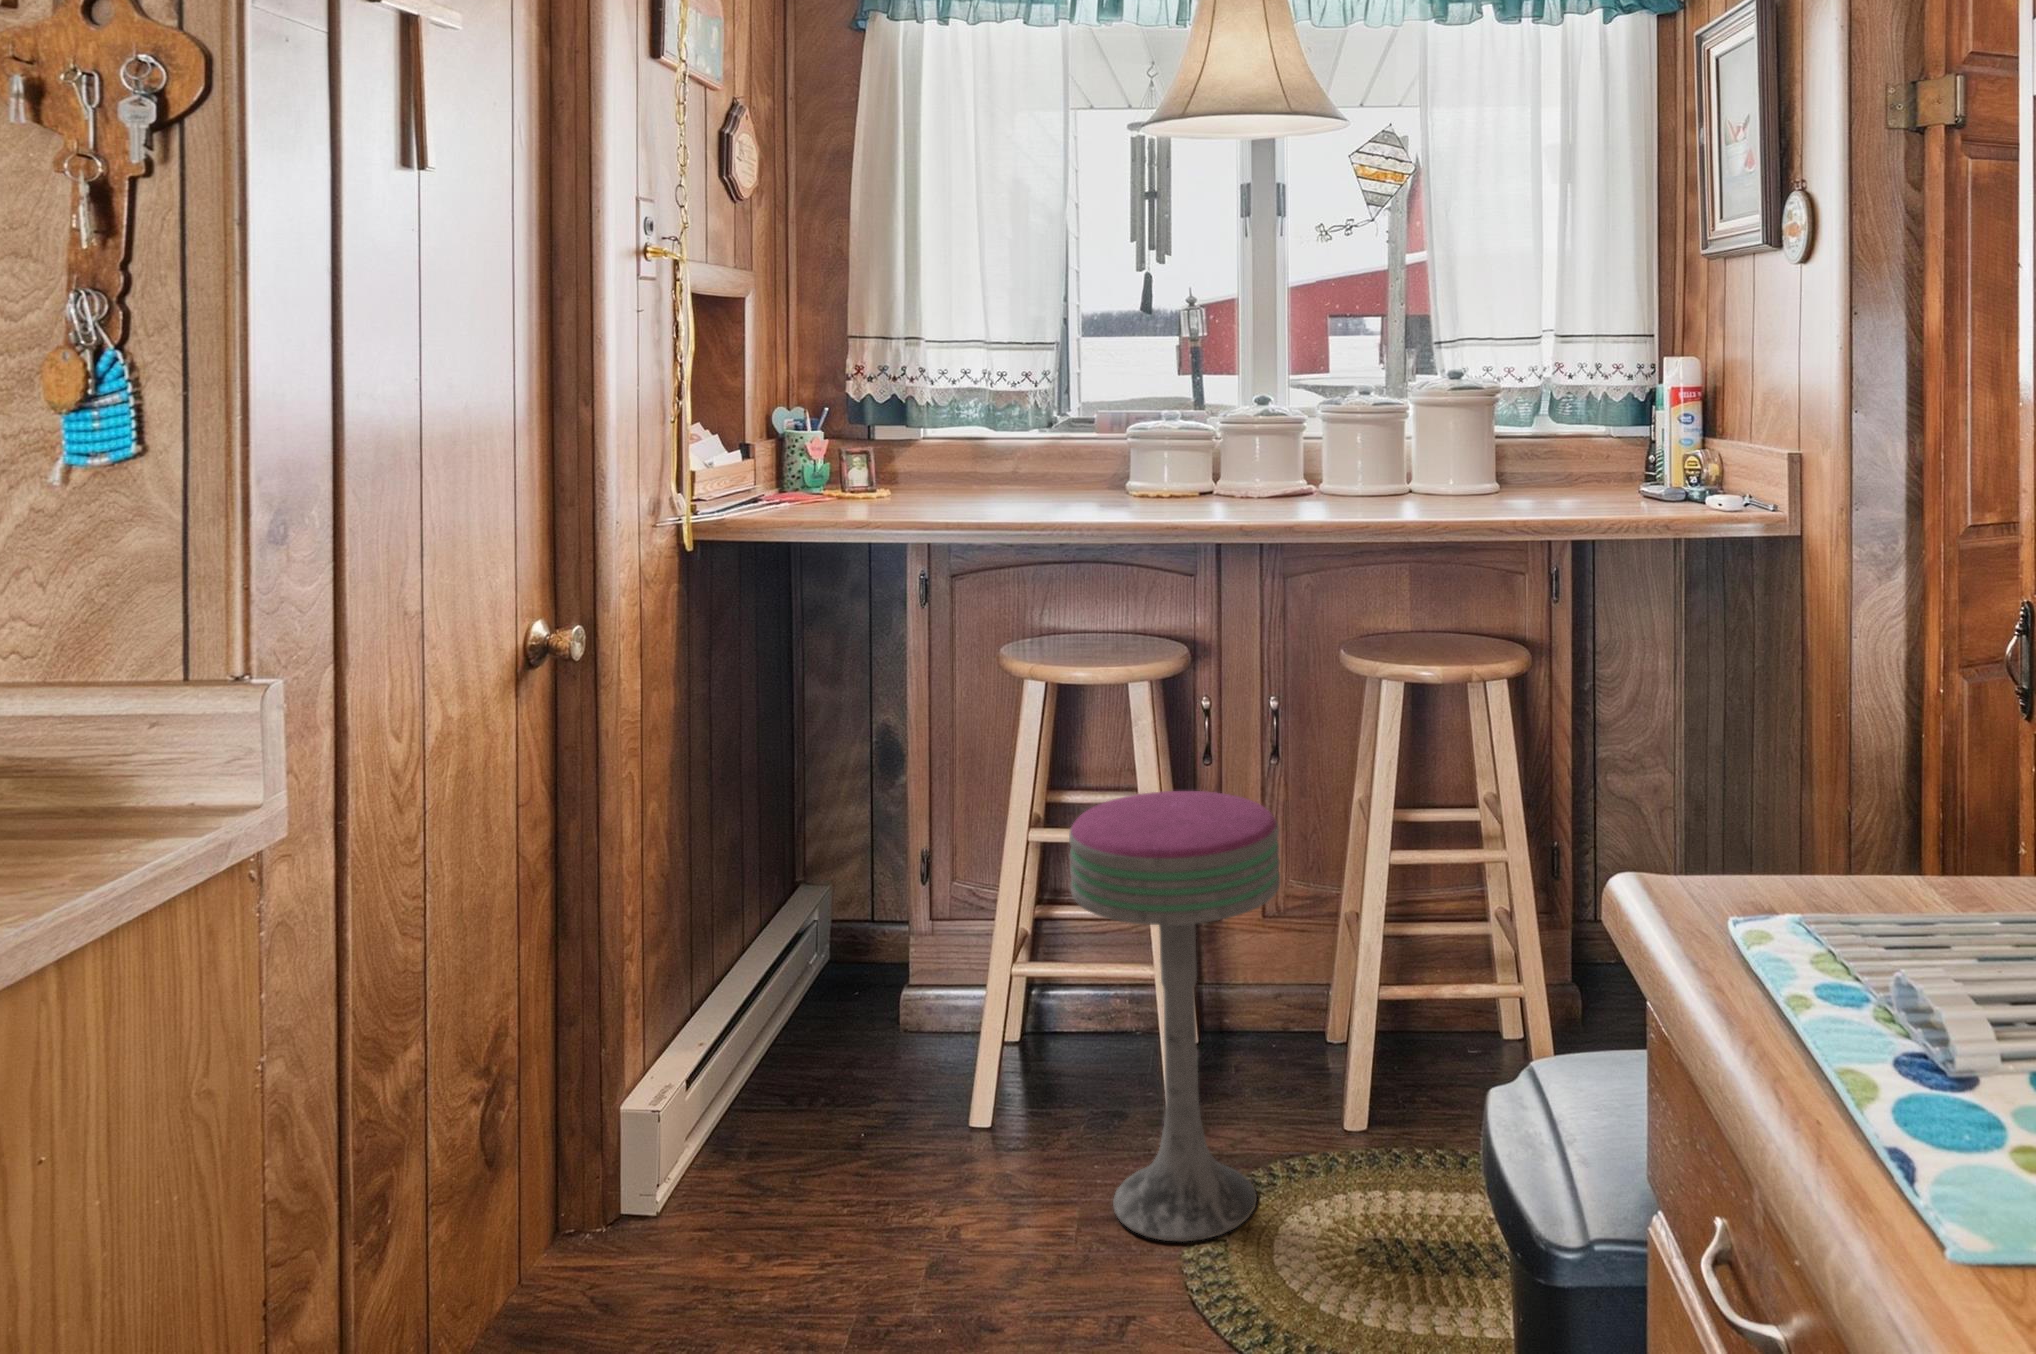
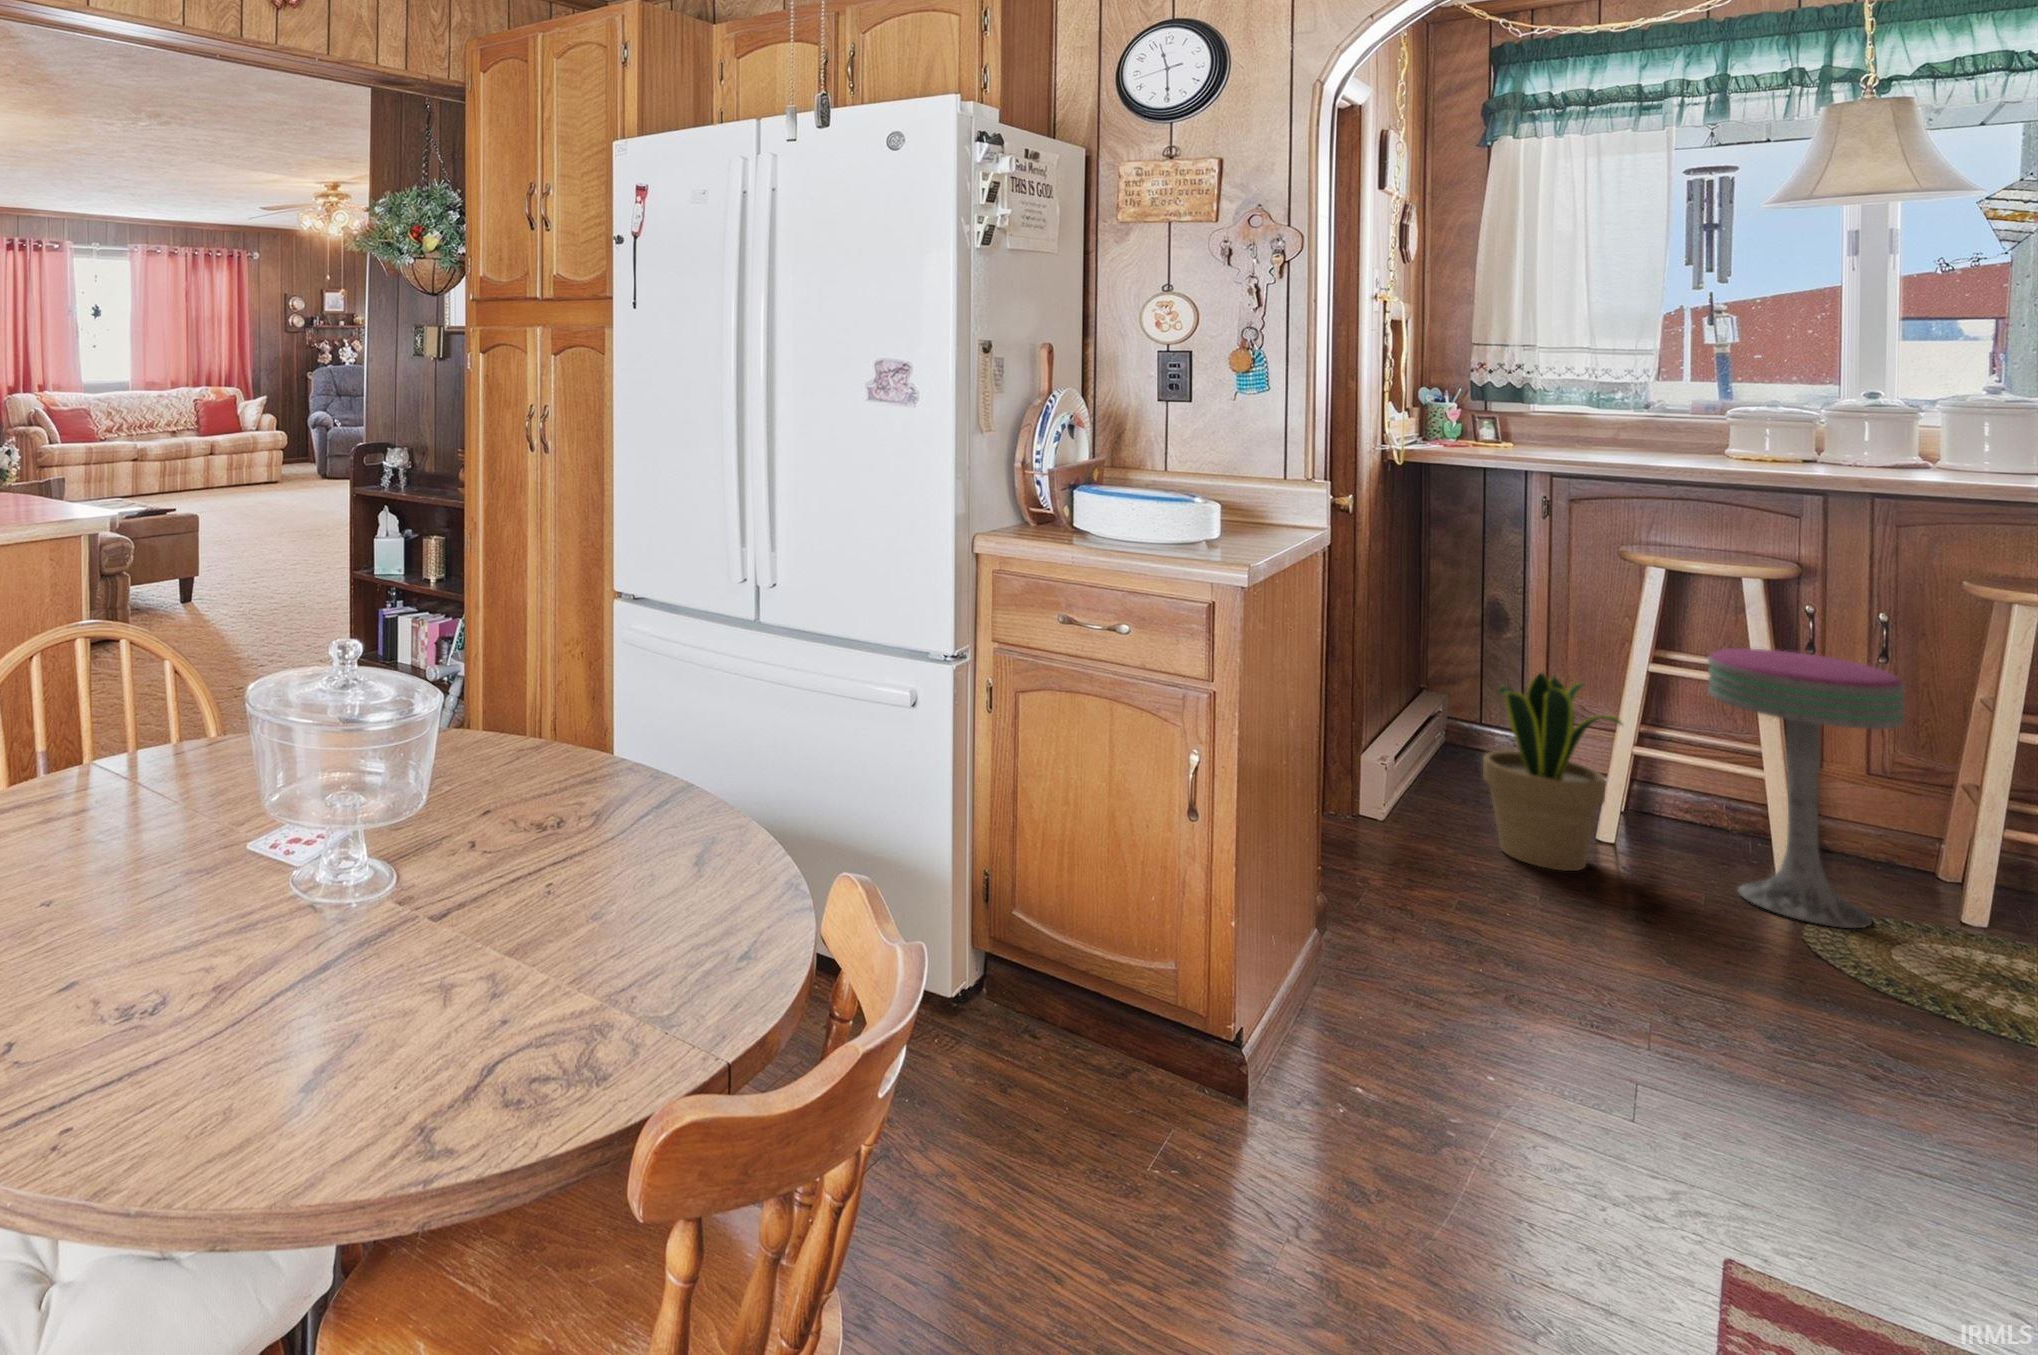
potted plant: none [783,896,966,1265] -> present [1483,673,1622,871]

